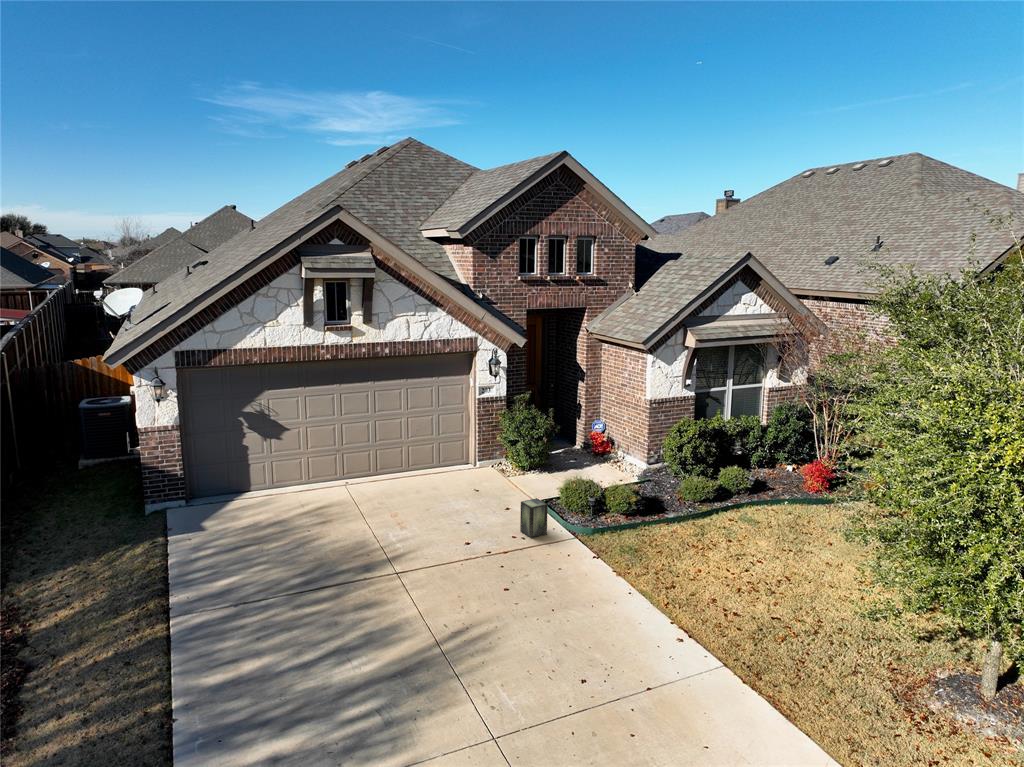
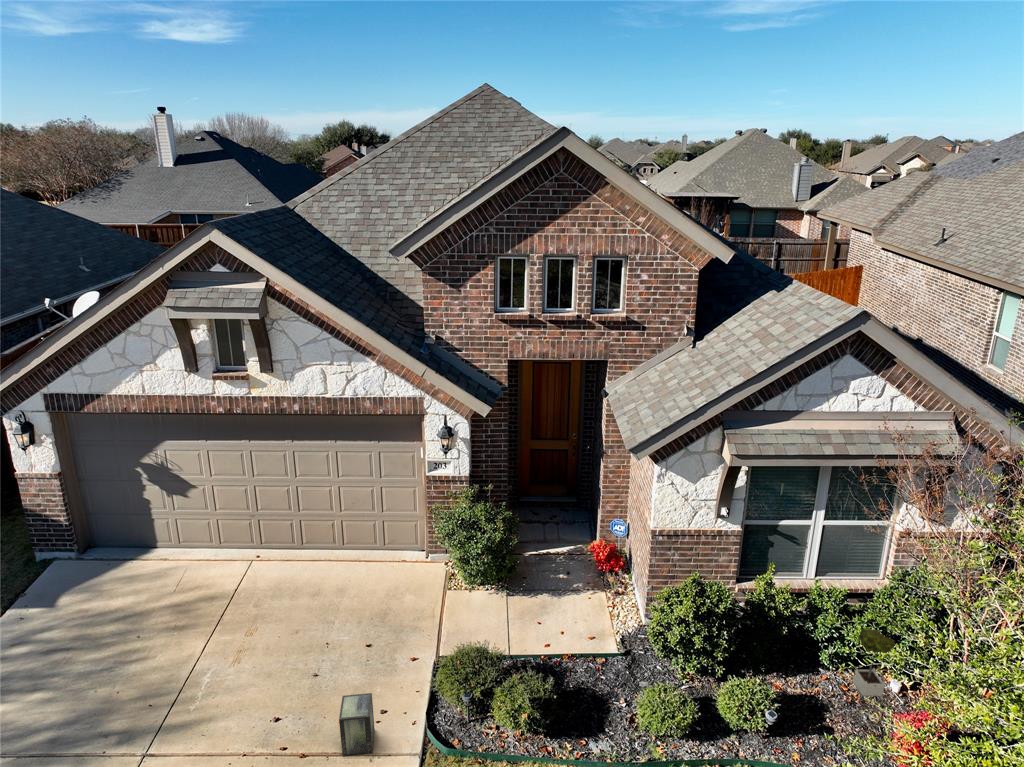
potted tree: none [769,434,790,476] -> present [853,629,894,696]

